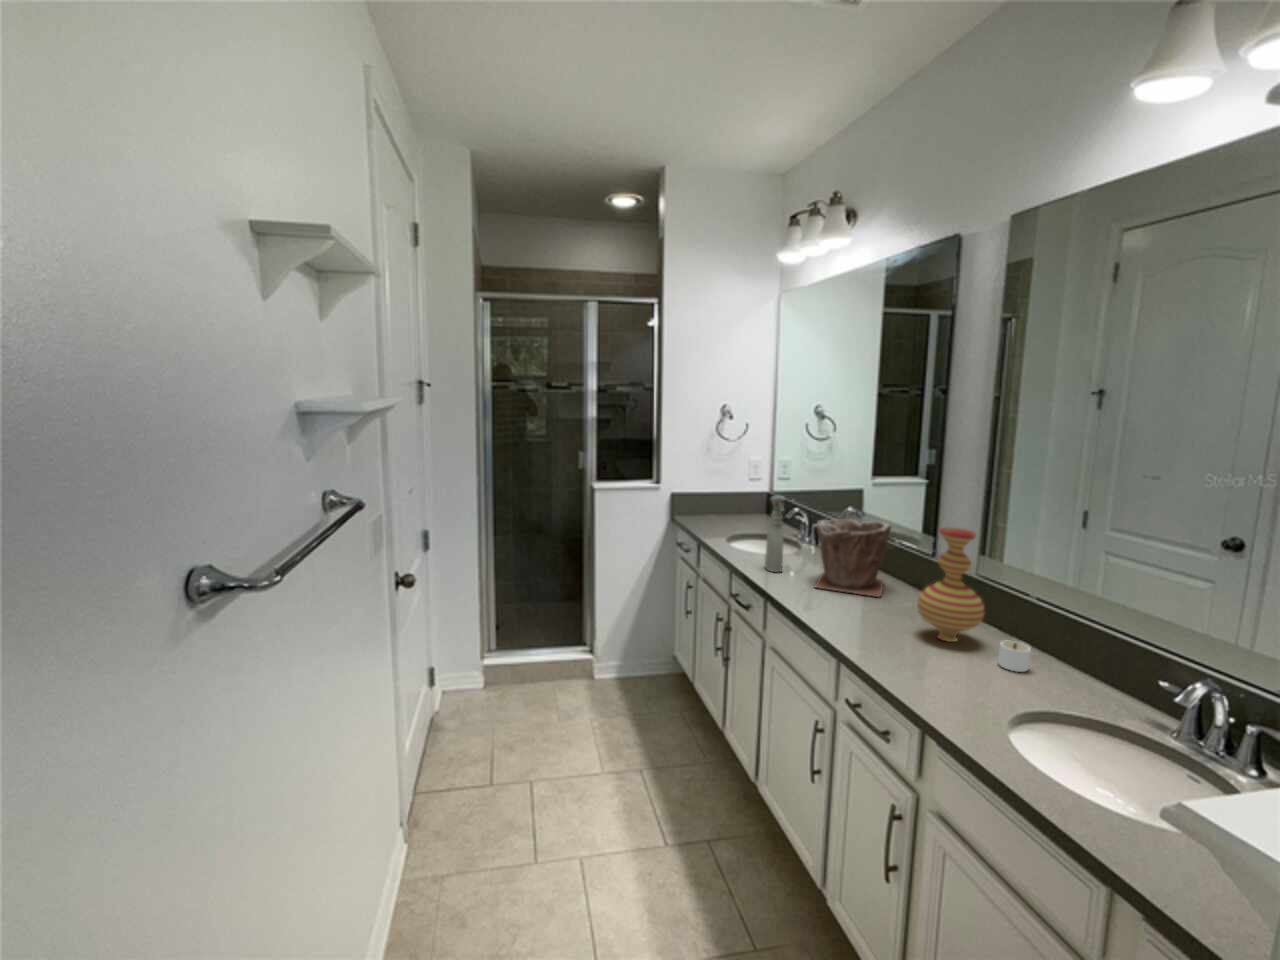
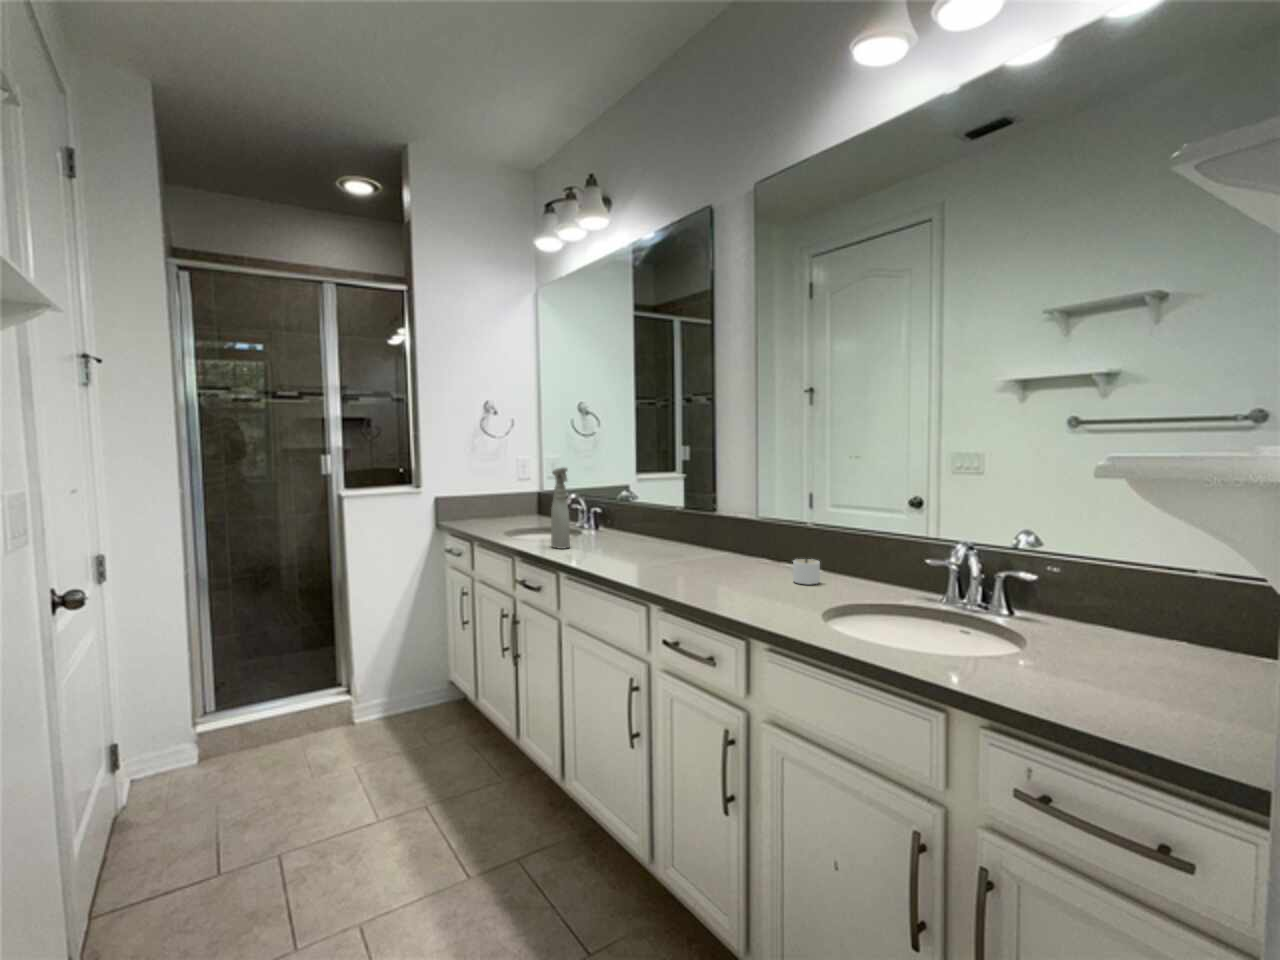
plant pot: present [814,519,891,597] -> none [601,483,674,555]
vase: present [917,528,984,642] -> none [713,464,773,574]

